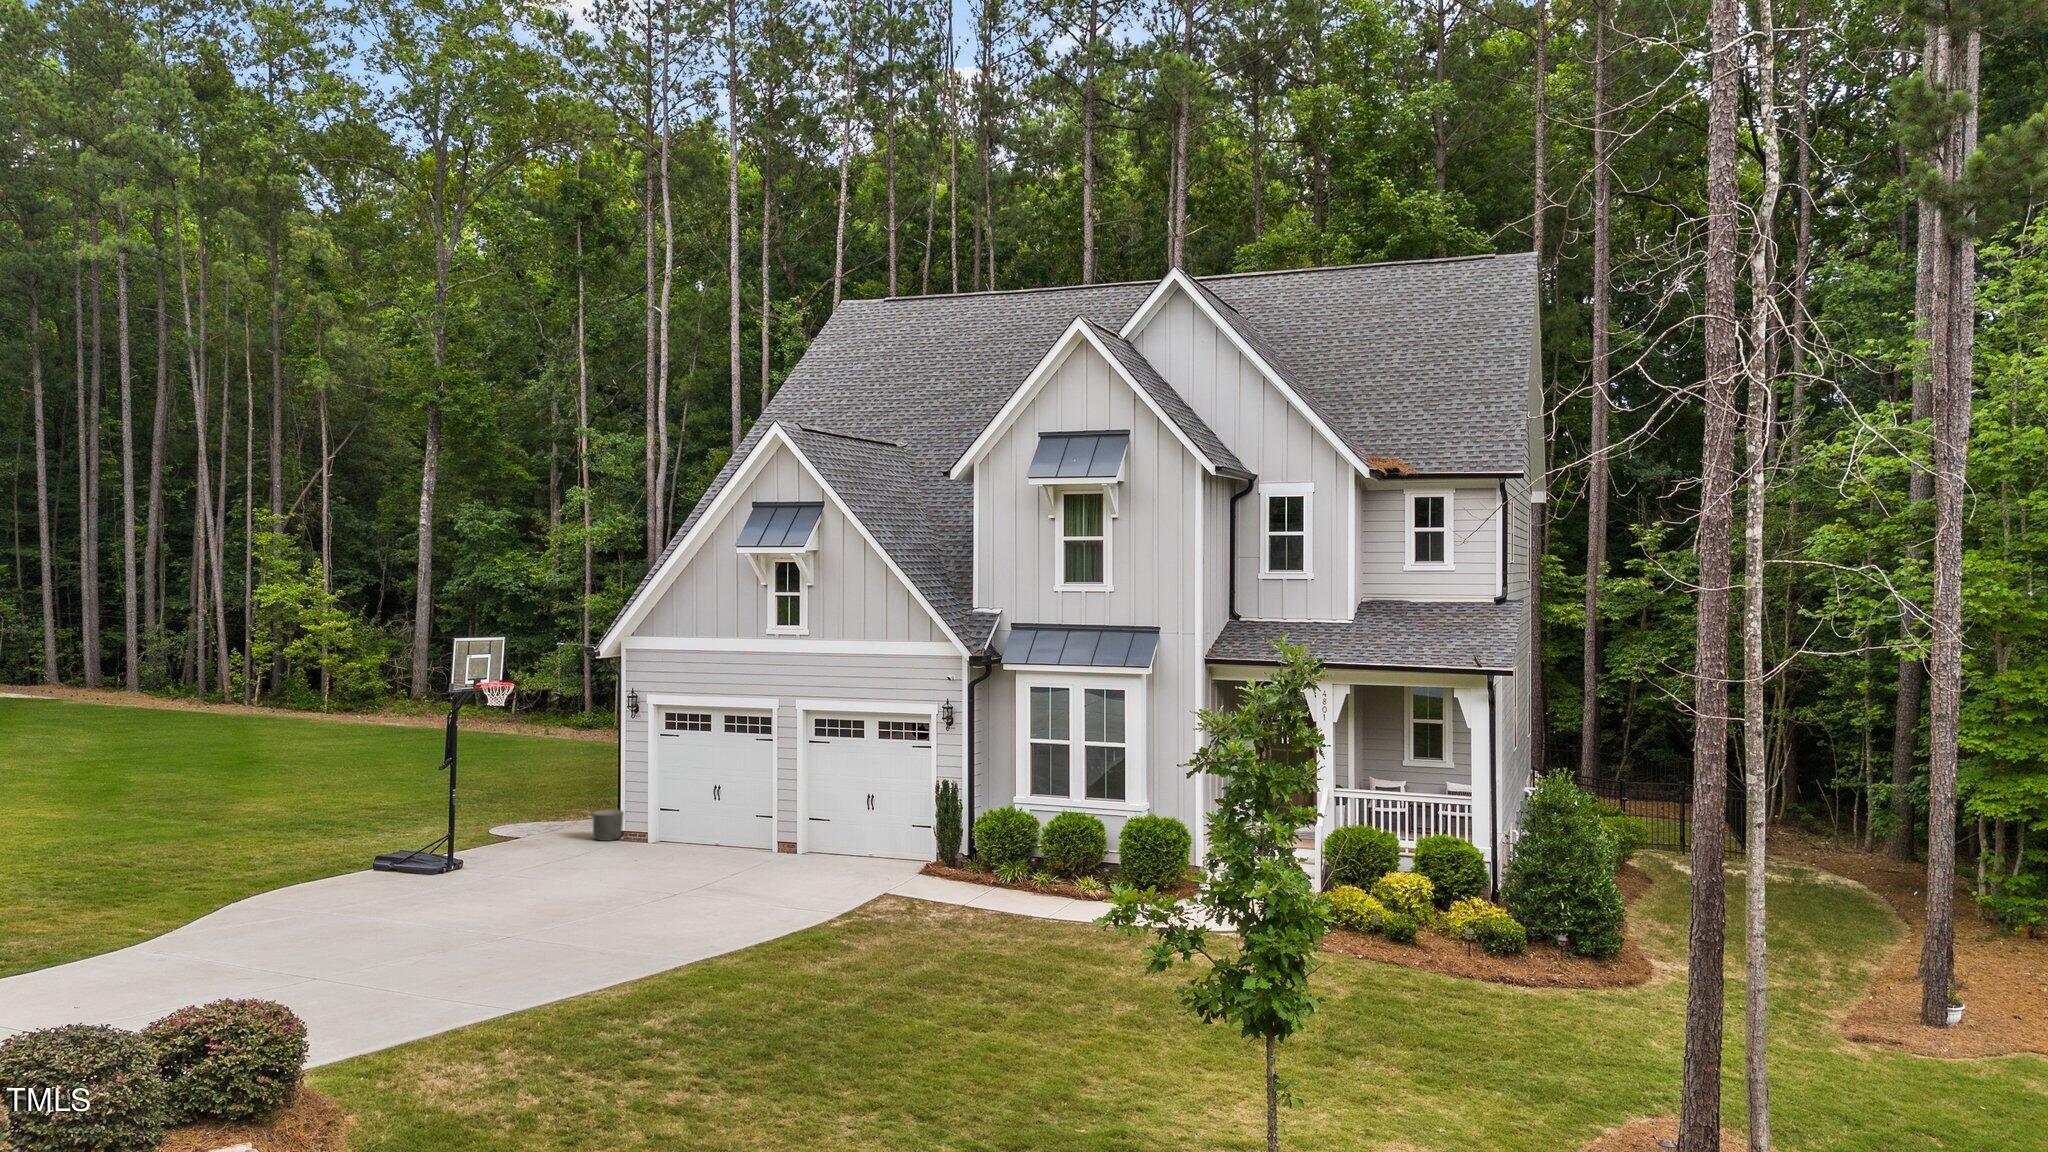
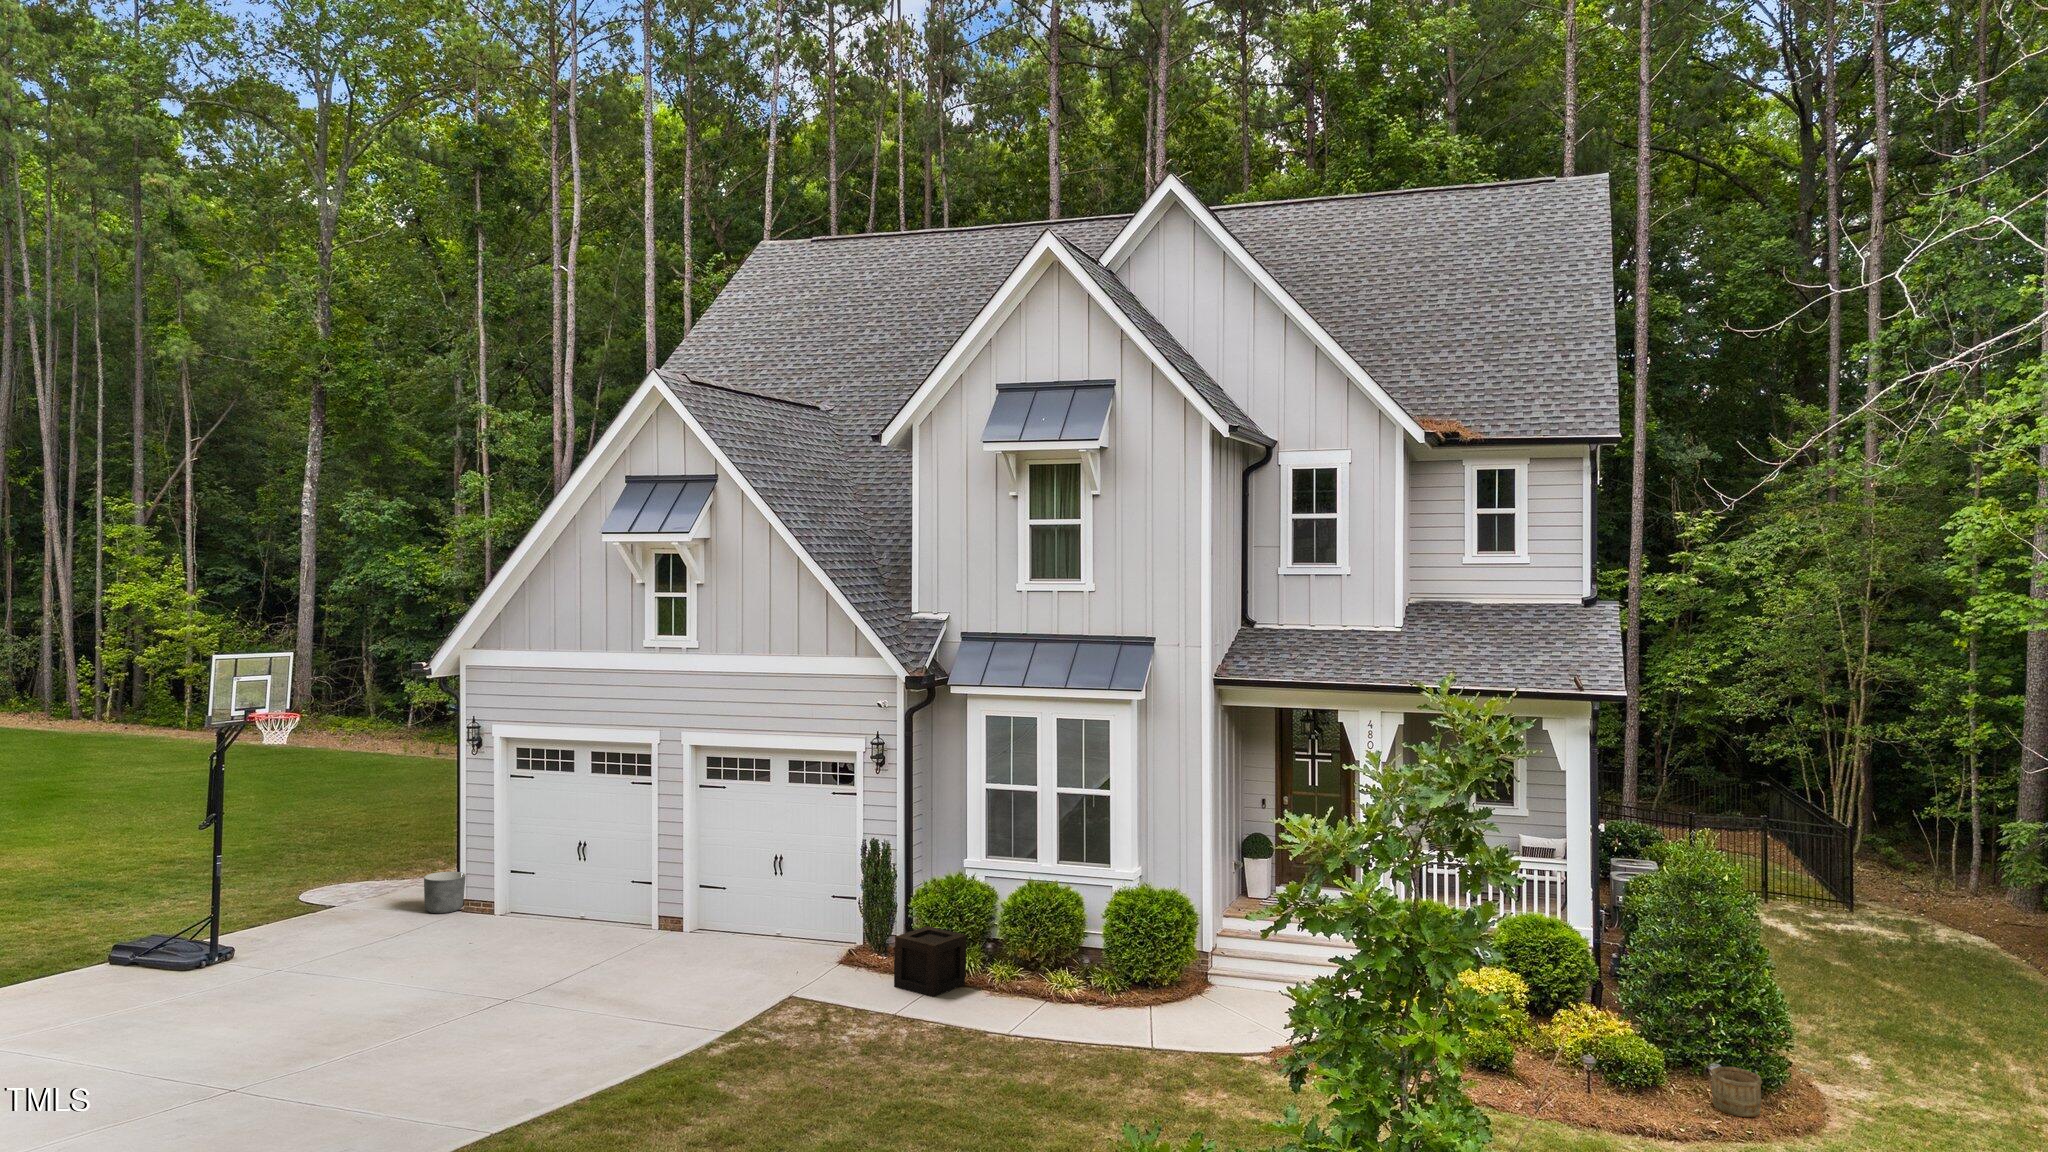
wooden crate: none [962,846,1016,896] -> present [894,926,966,997]
wooden bucket: none [1555,936,1589,969] -> present [1711,1067,1762,1117]

